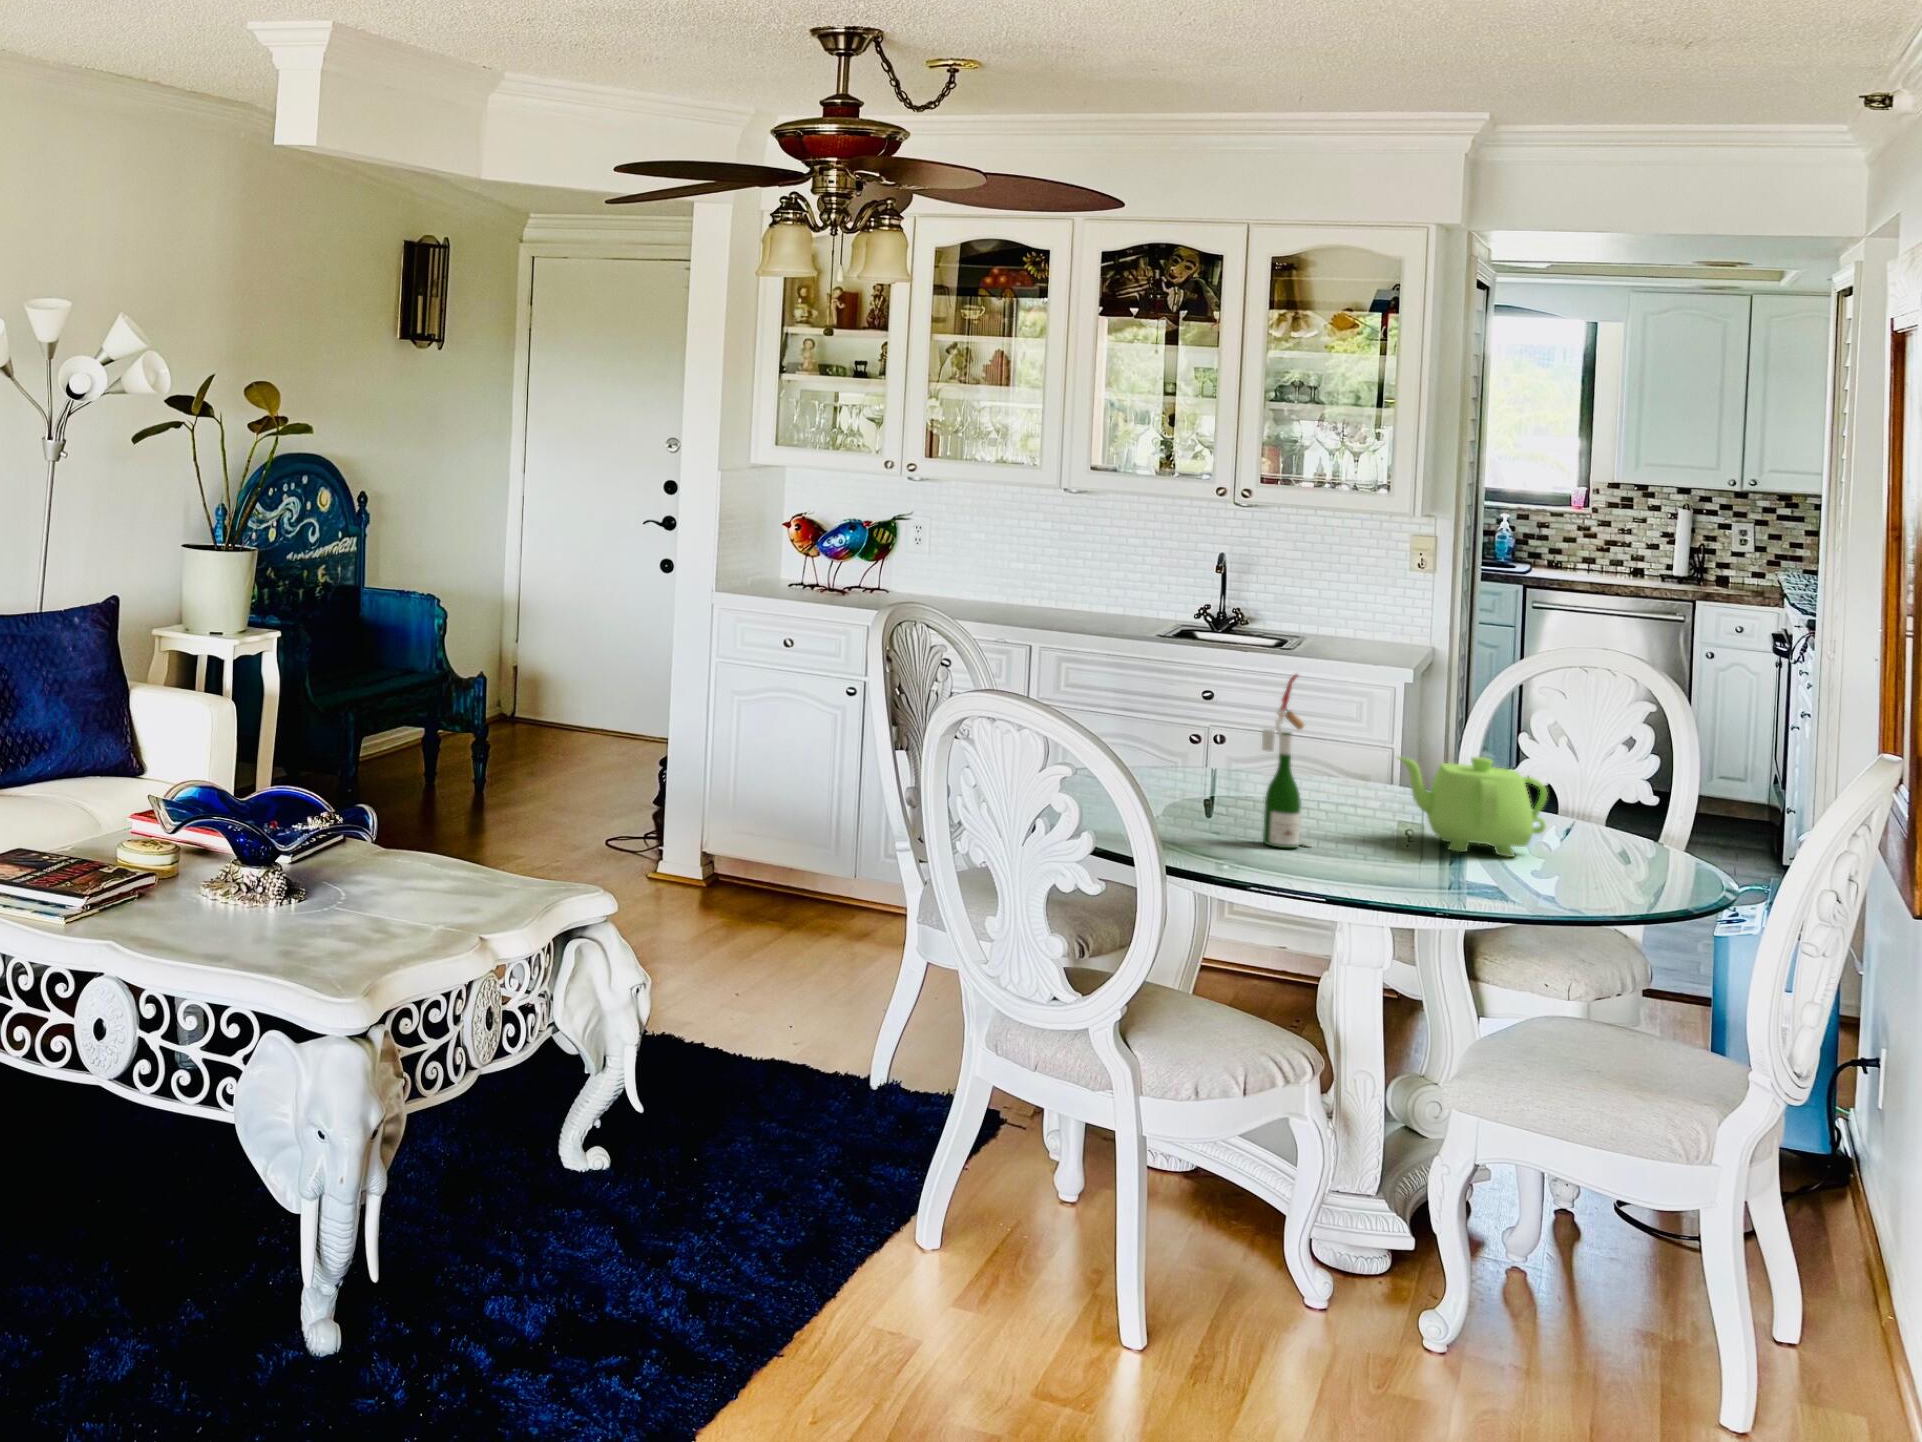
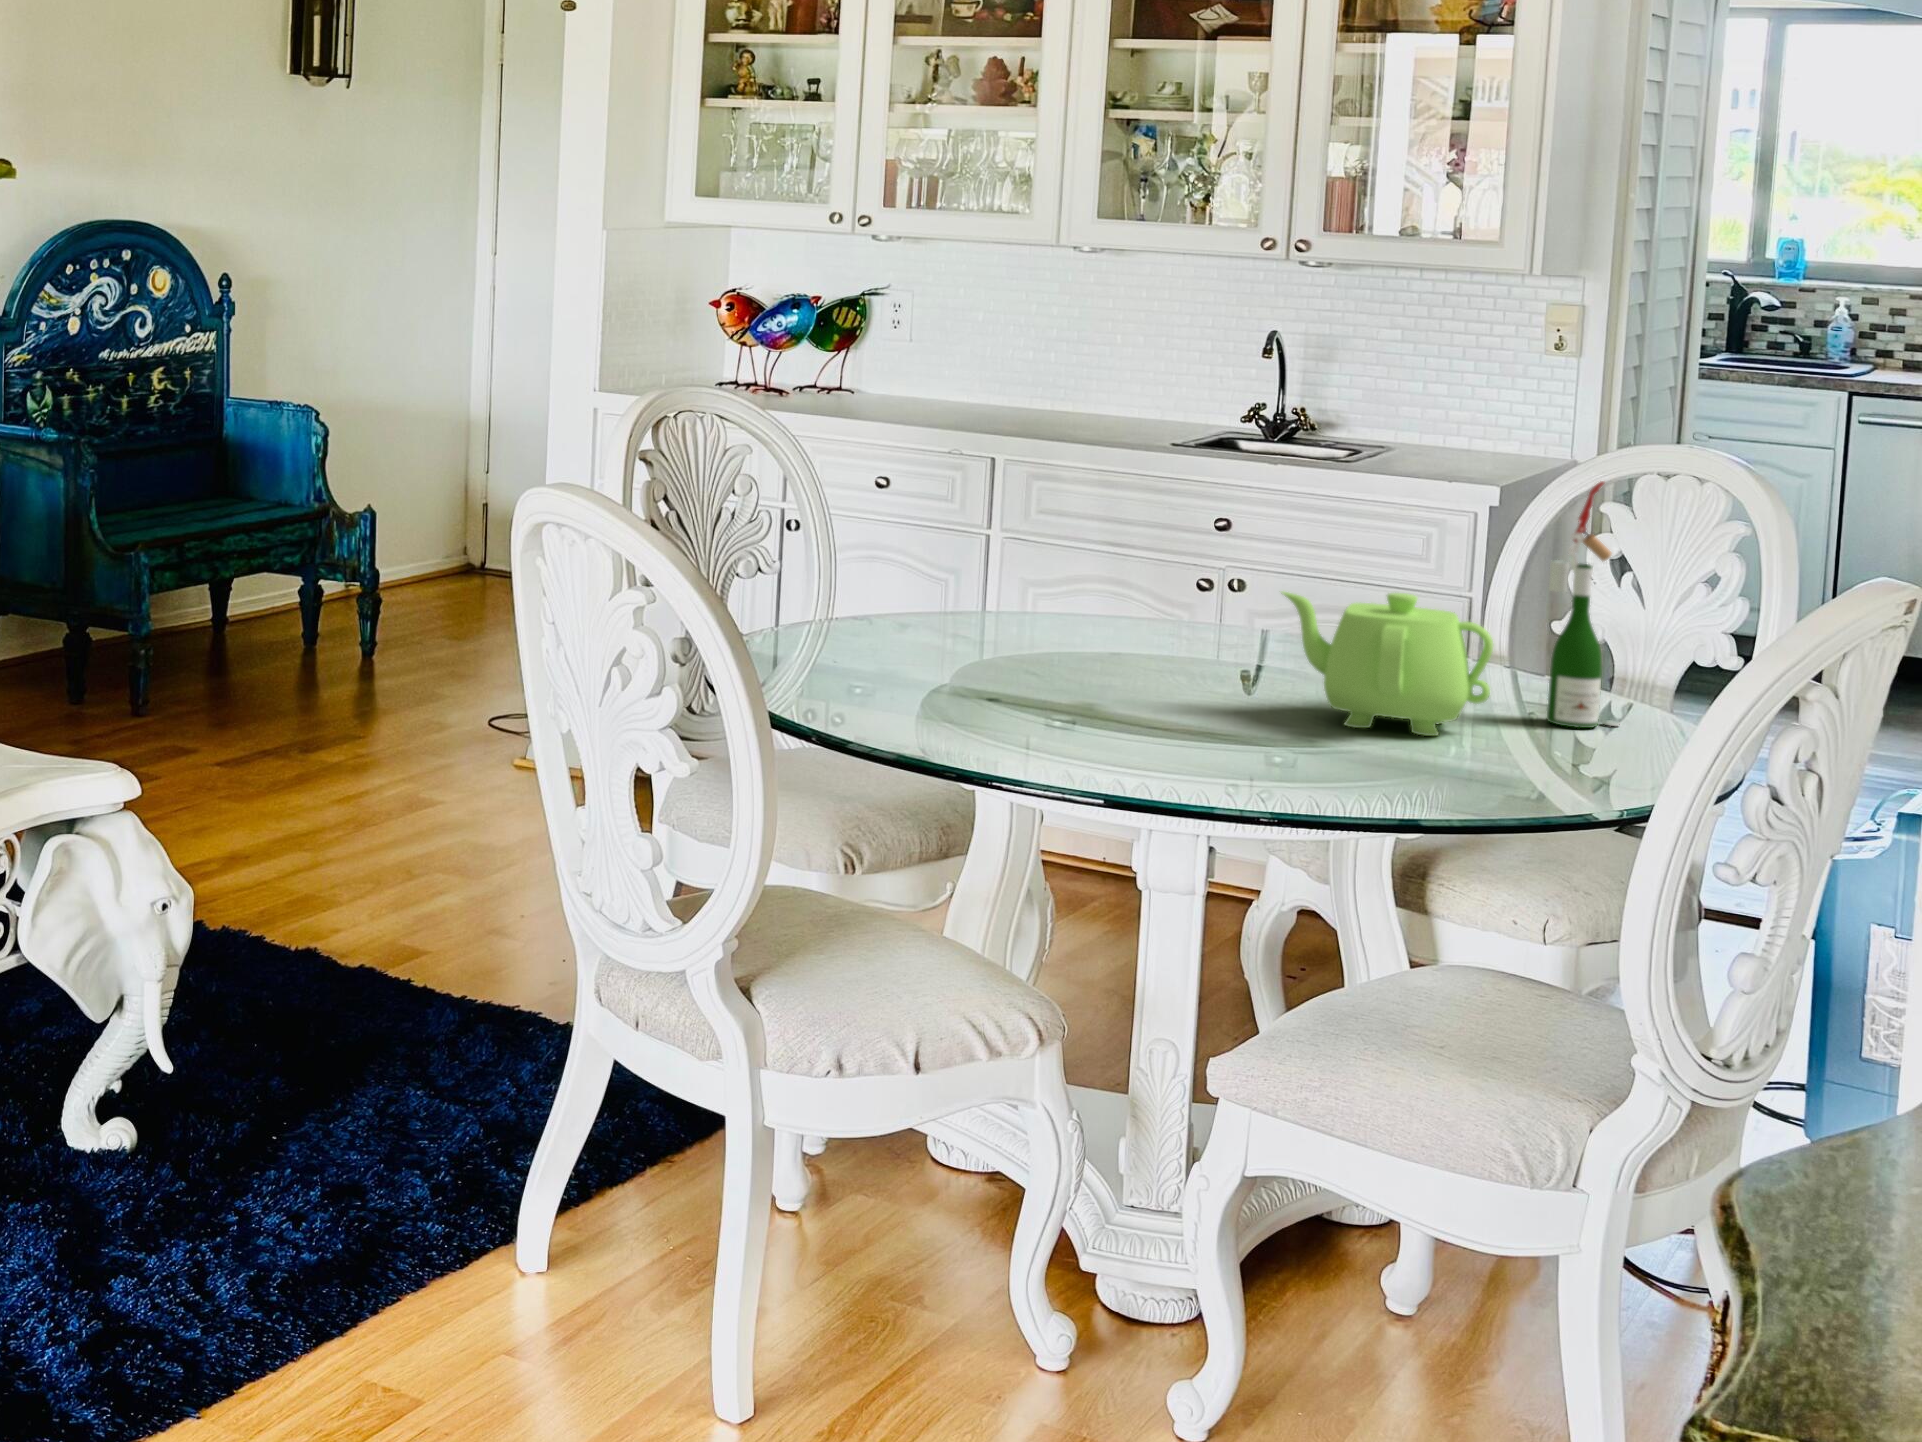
wine bottle: present [1262,674,1312,848] -> present [1547,482,1620,728]

